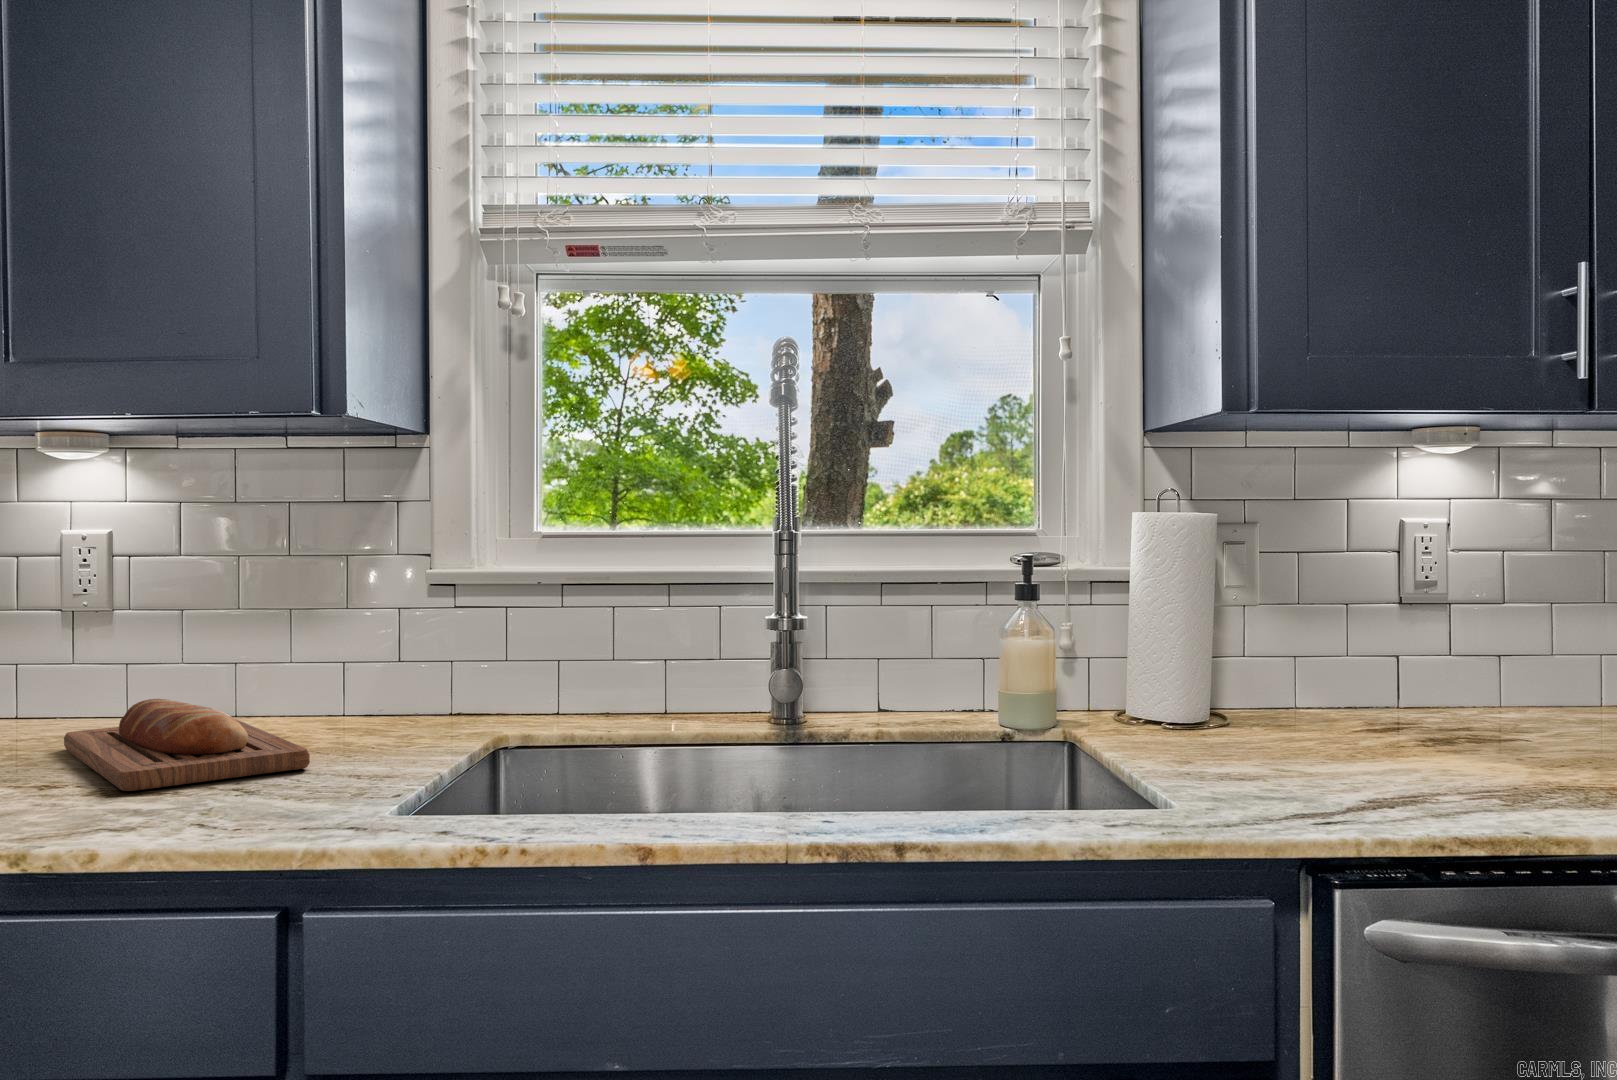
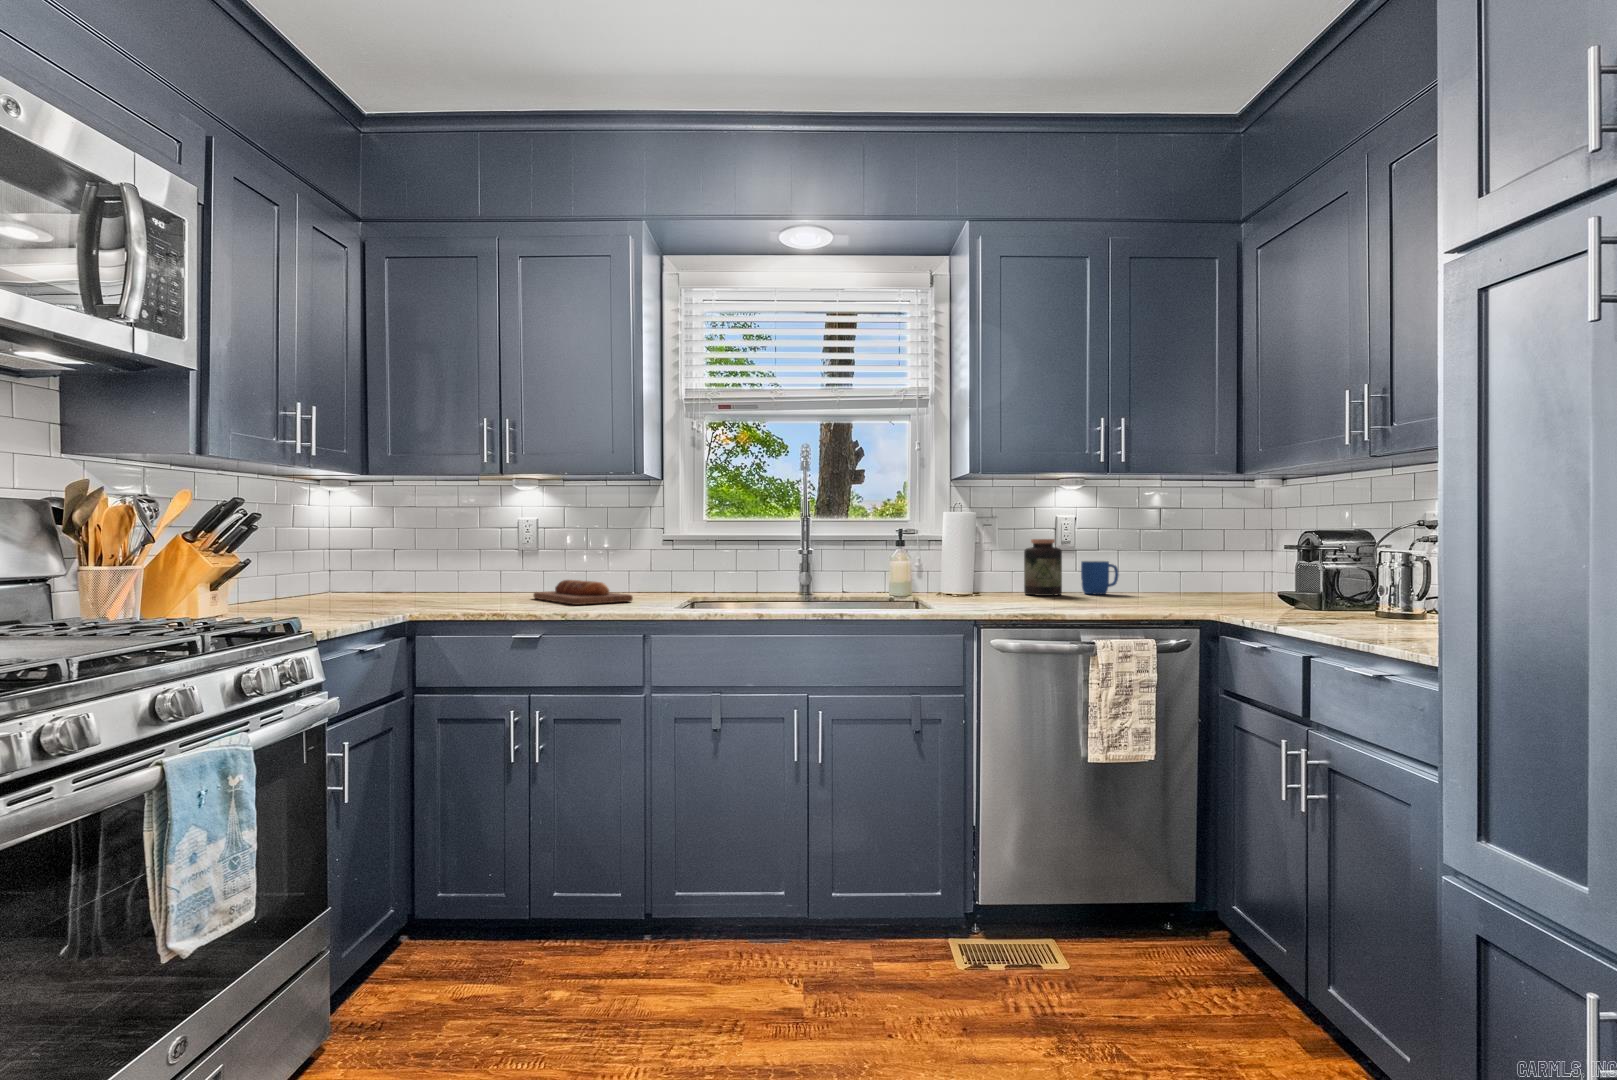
jar: none [1328,577,1428,723] -> present [1024,539,1062,596]
mug: none [1463,627,1562,715] -> present [1081,561,1119,594]

